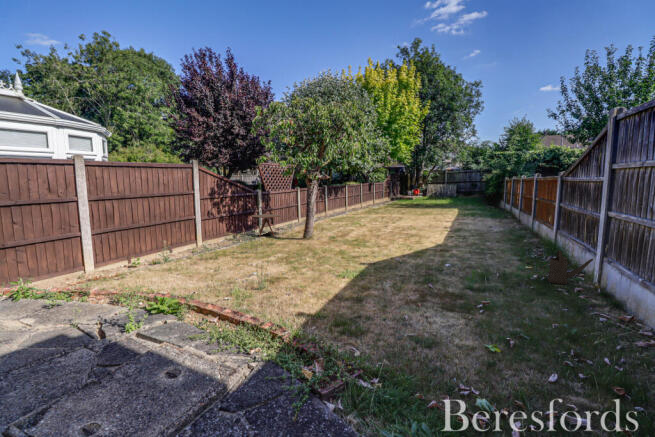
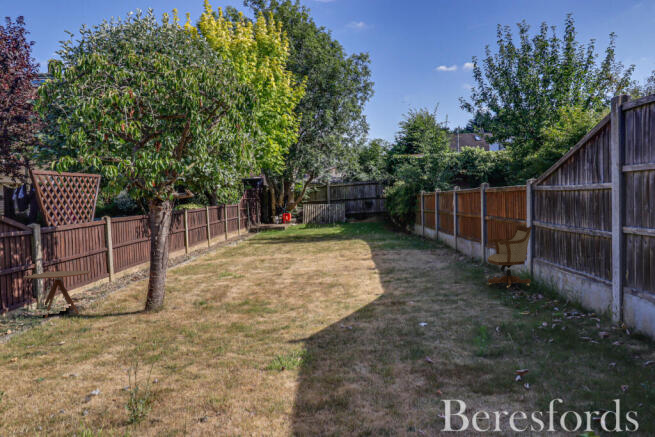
chair: none [518,205,557,250] -> present [487,225,532,289]
watering can: present [542,251,593,284] -> none [554,284,610,330]

